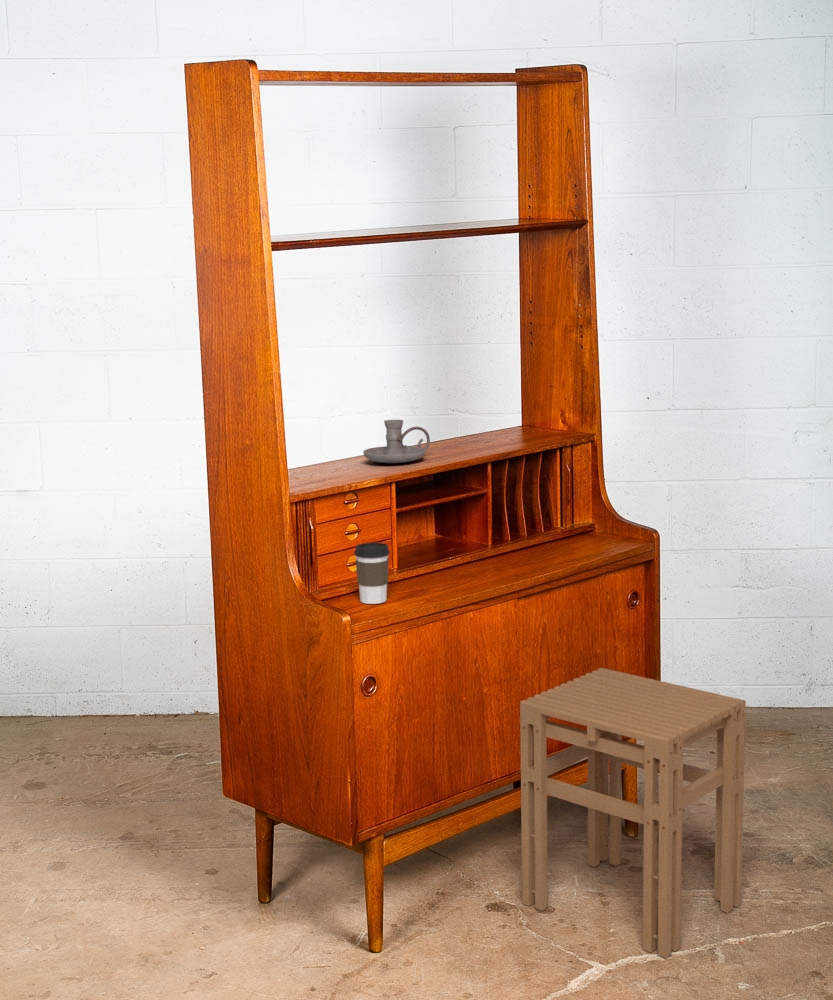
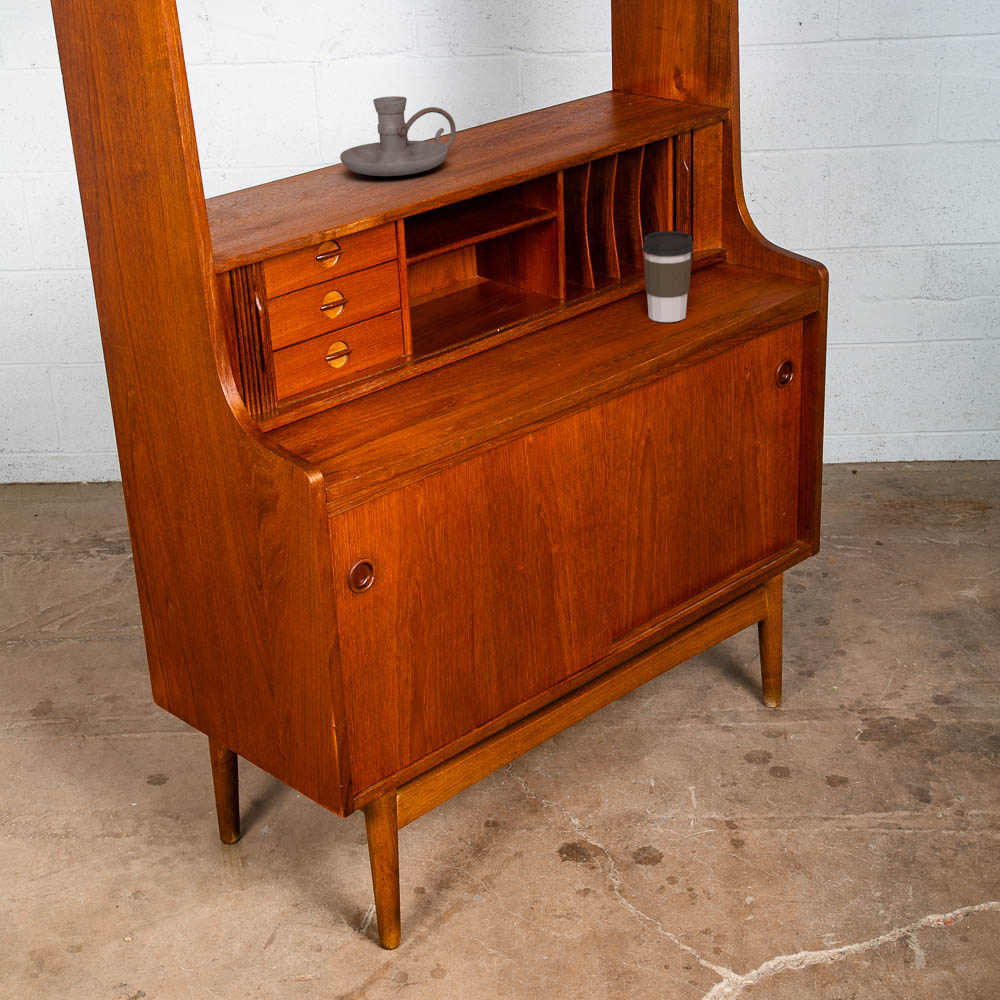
coffee cup: present [354,543,390,604] -> present [642,231,694,322]
stool: present [520,668,746,958] -> none [610,488,975,959]

